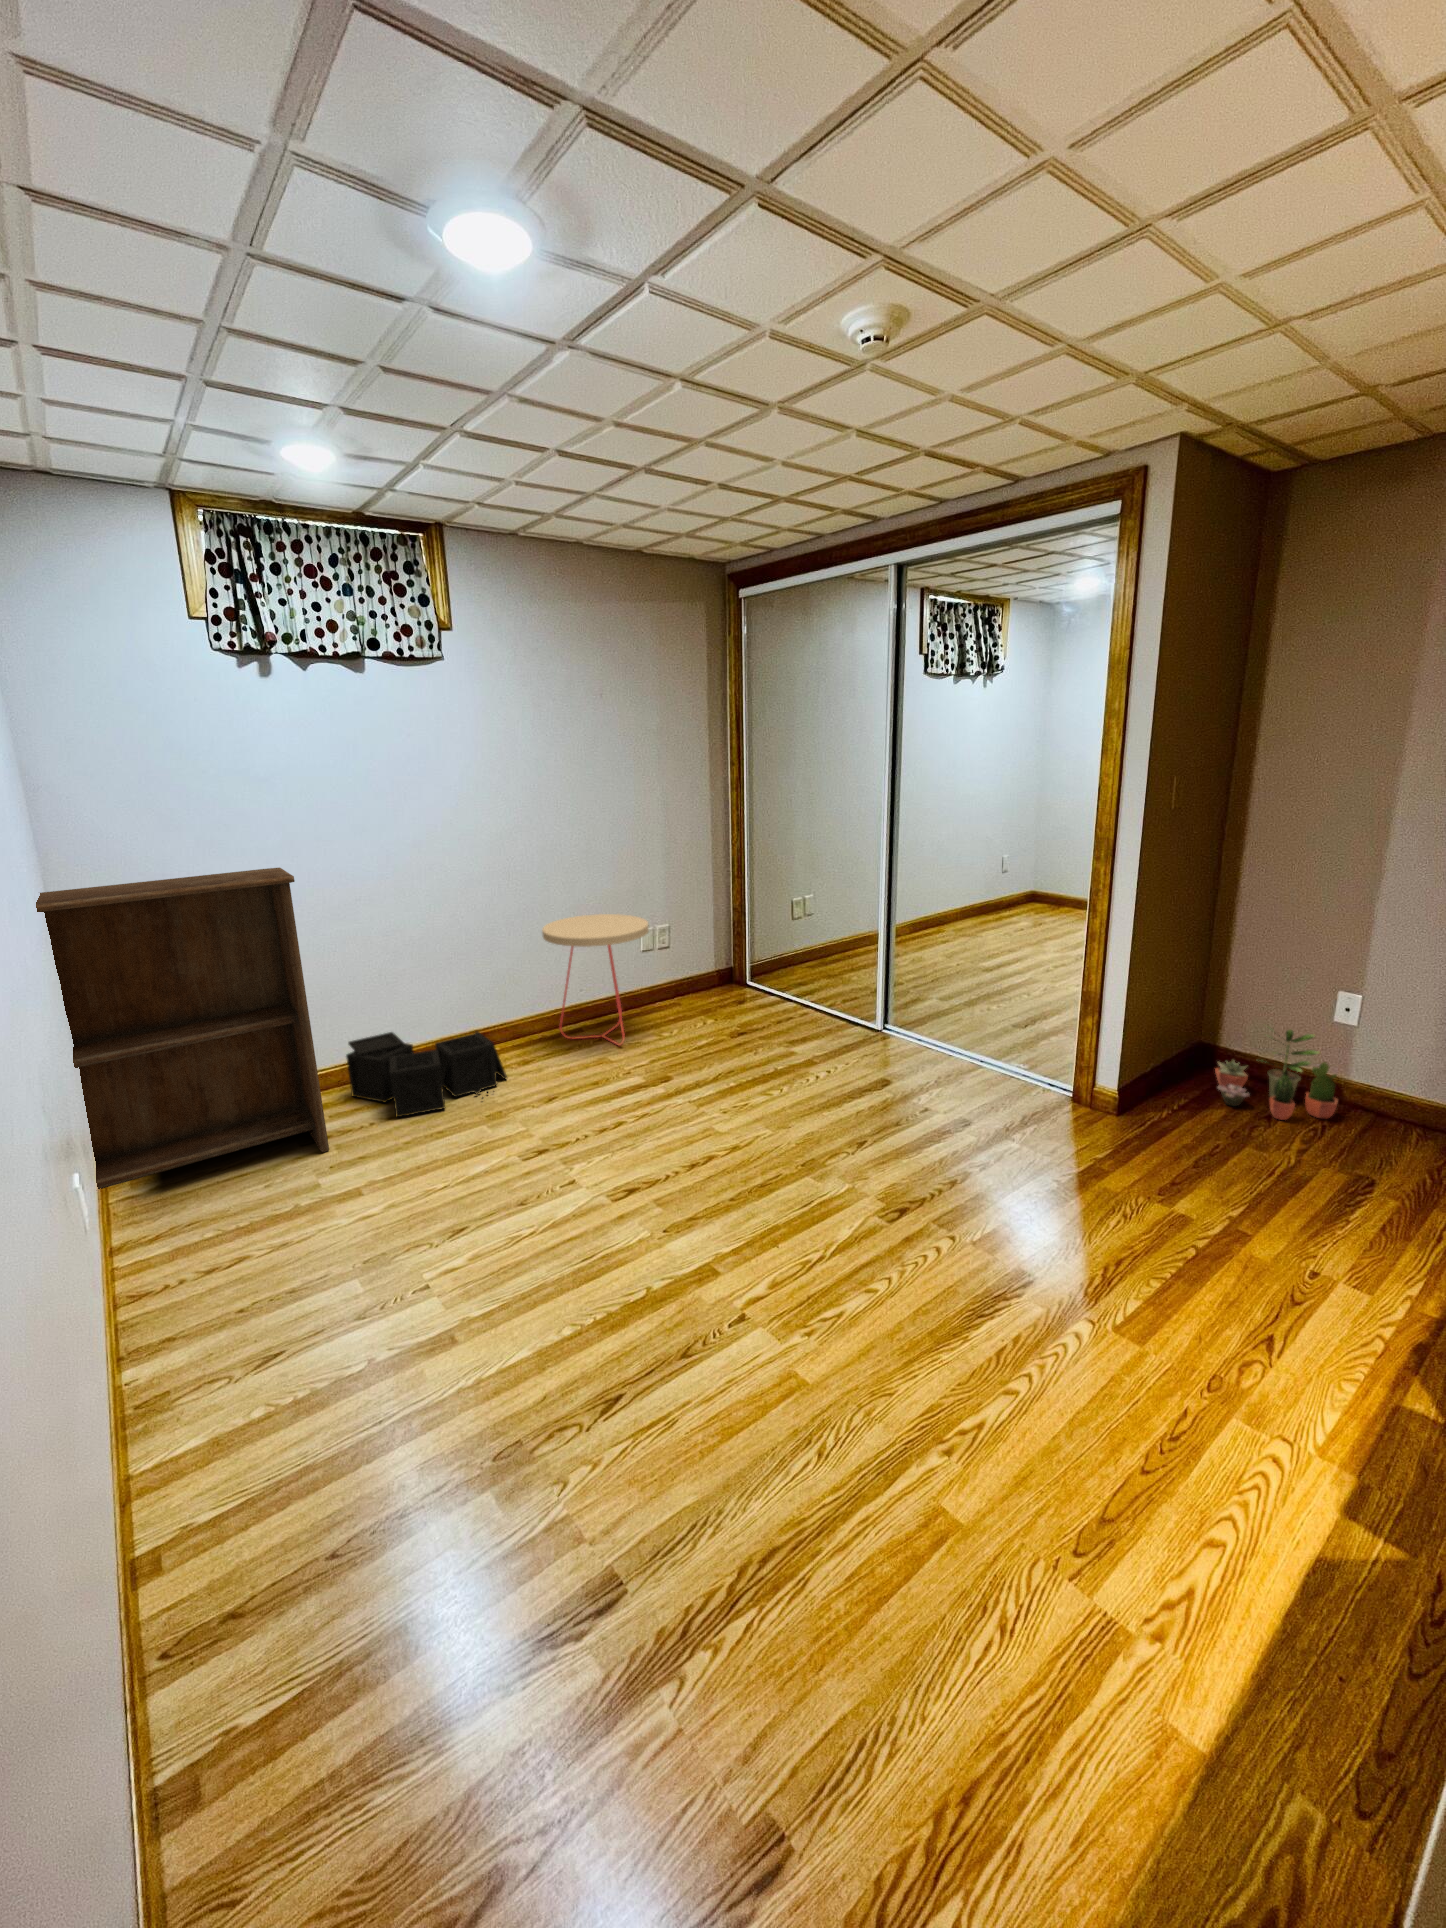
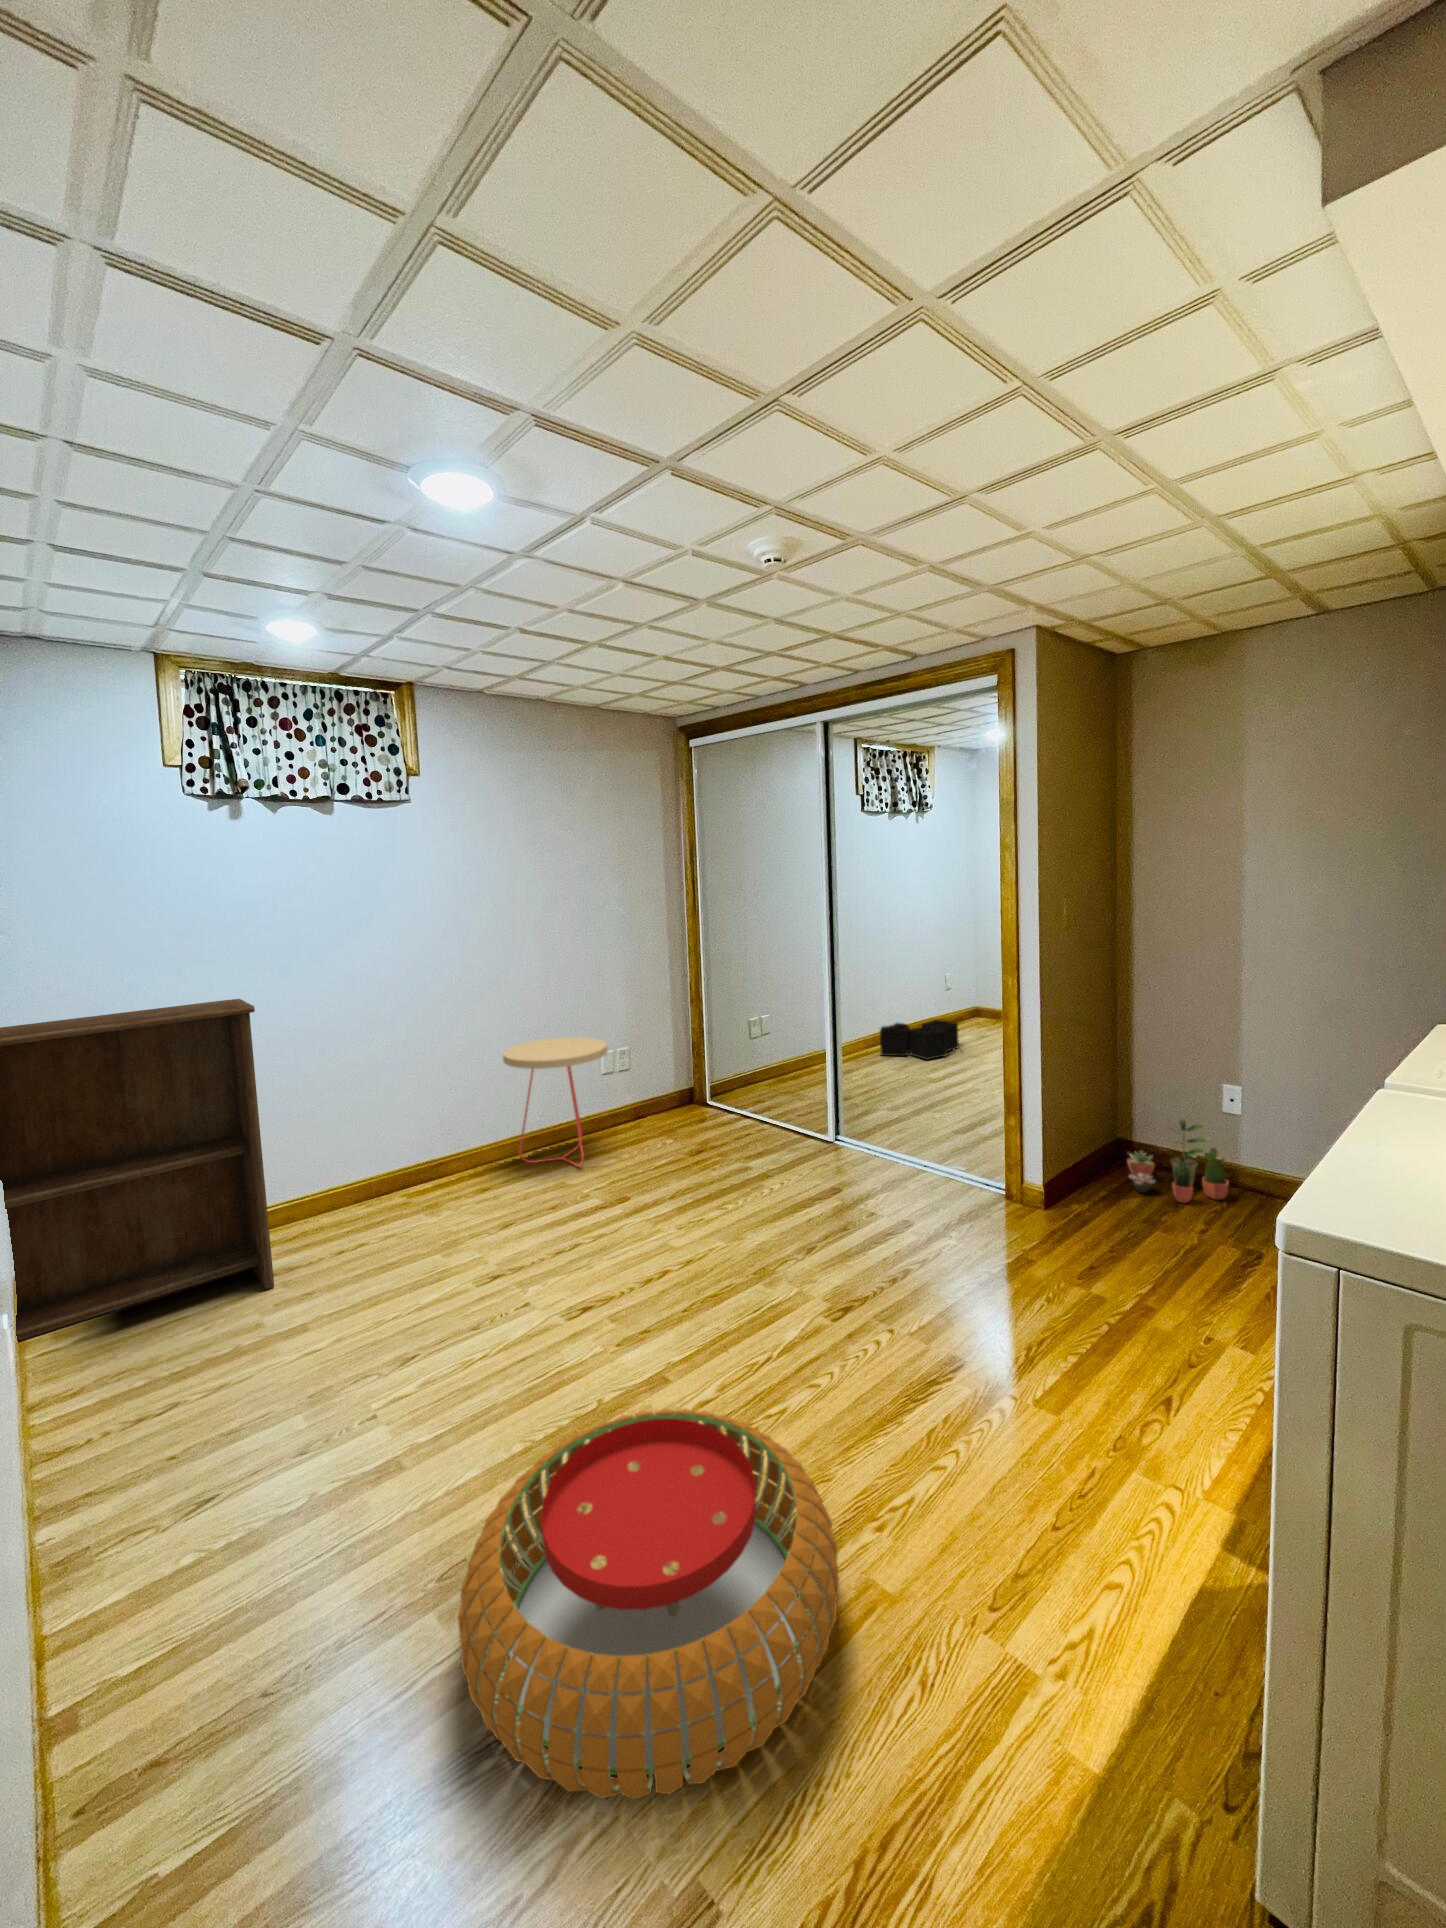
storage bin: present [346,1032,507,1117] -> present [880,1020,959,1060]
pouf: none [516,1314,912,1717] -> present [458,1409,839,1799]

